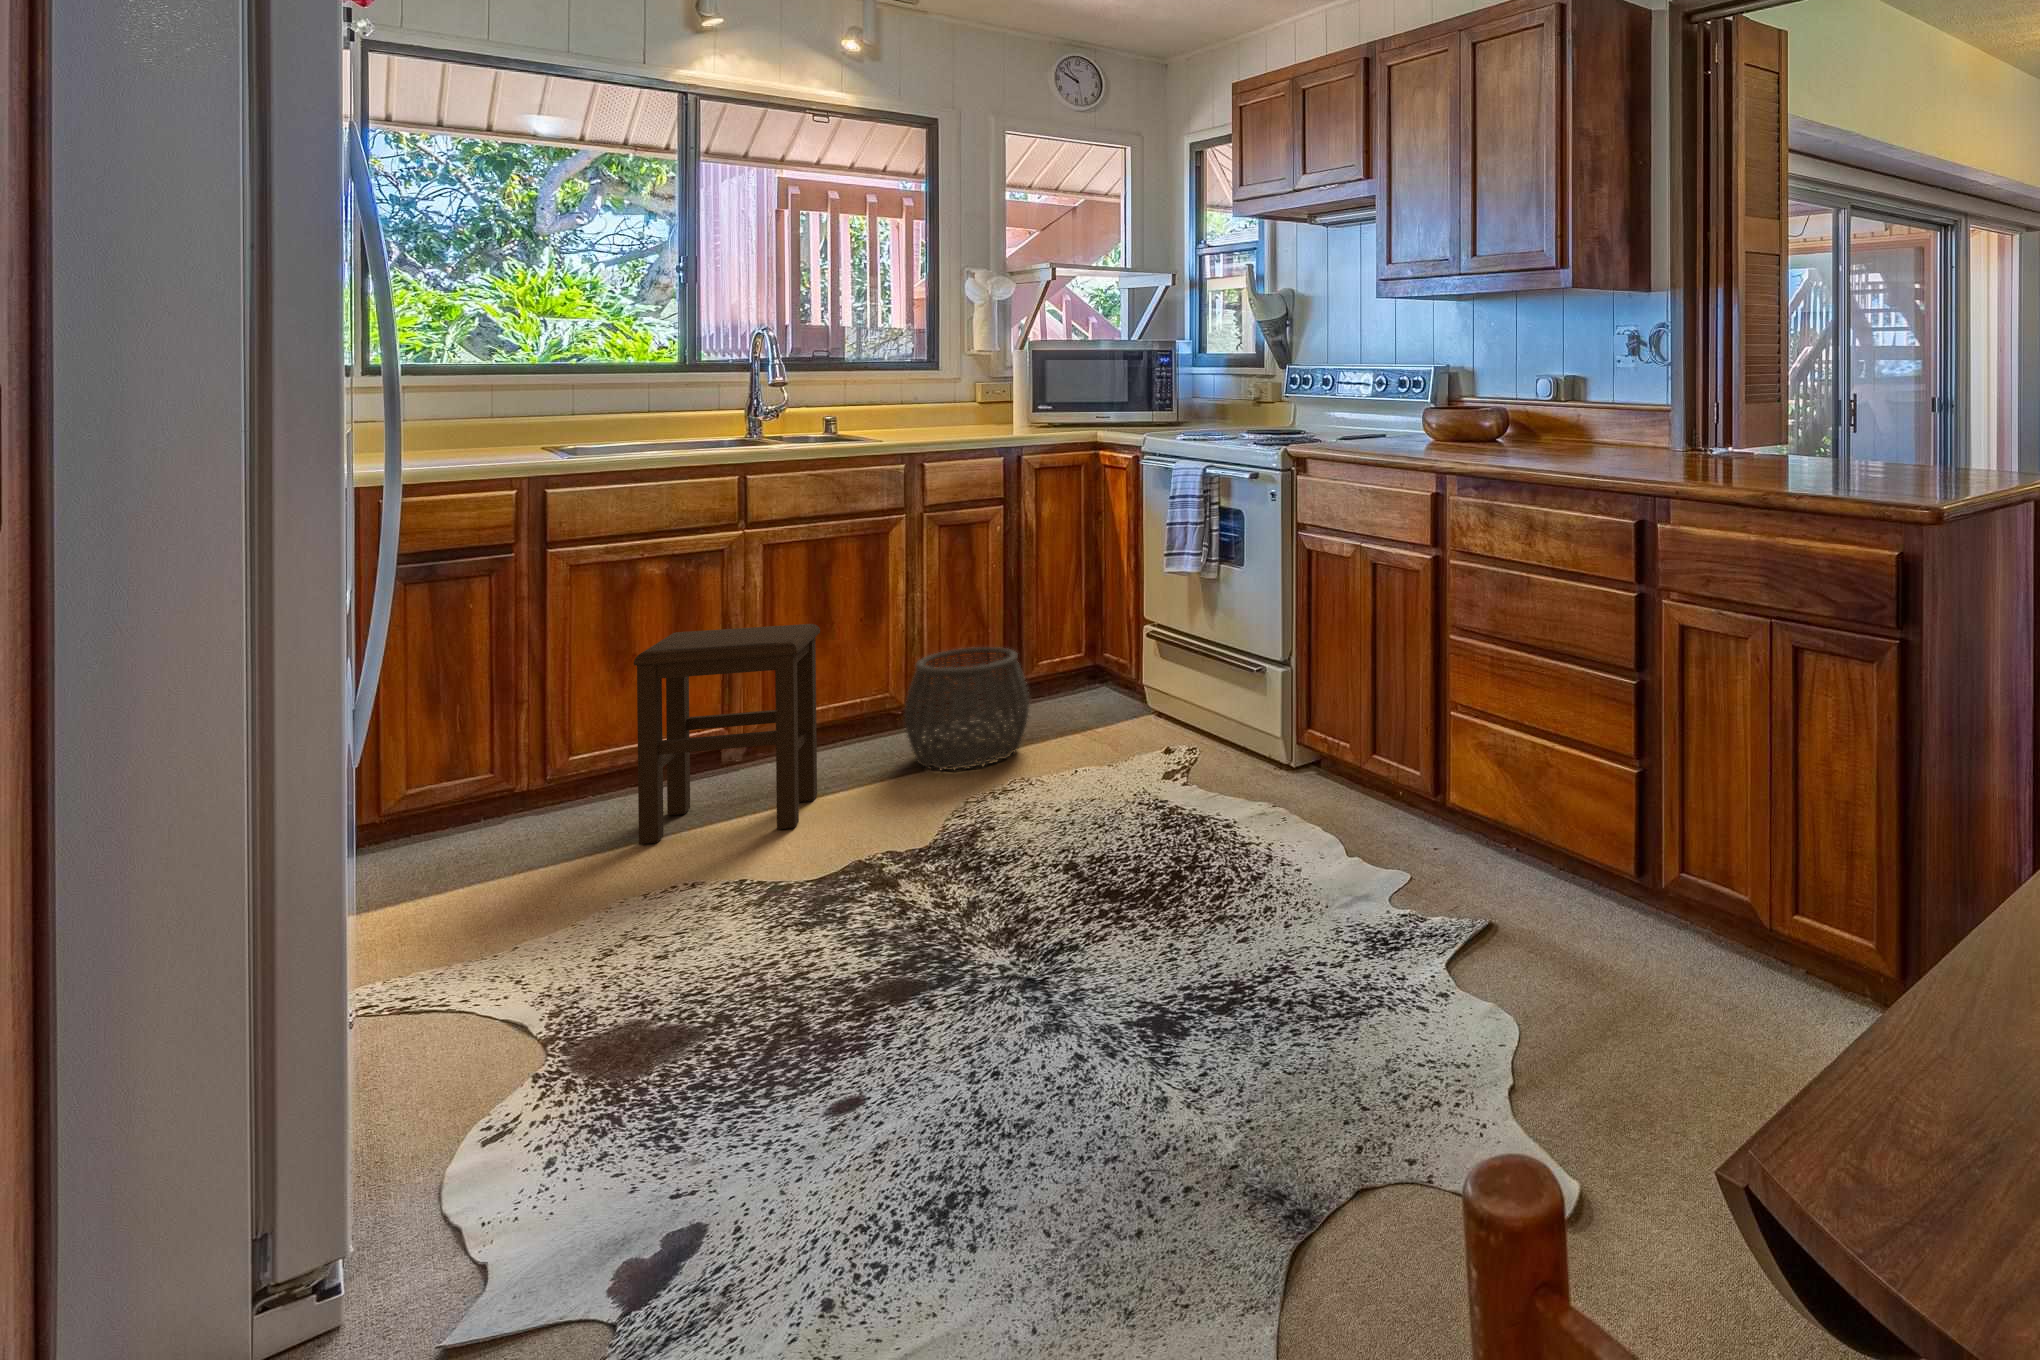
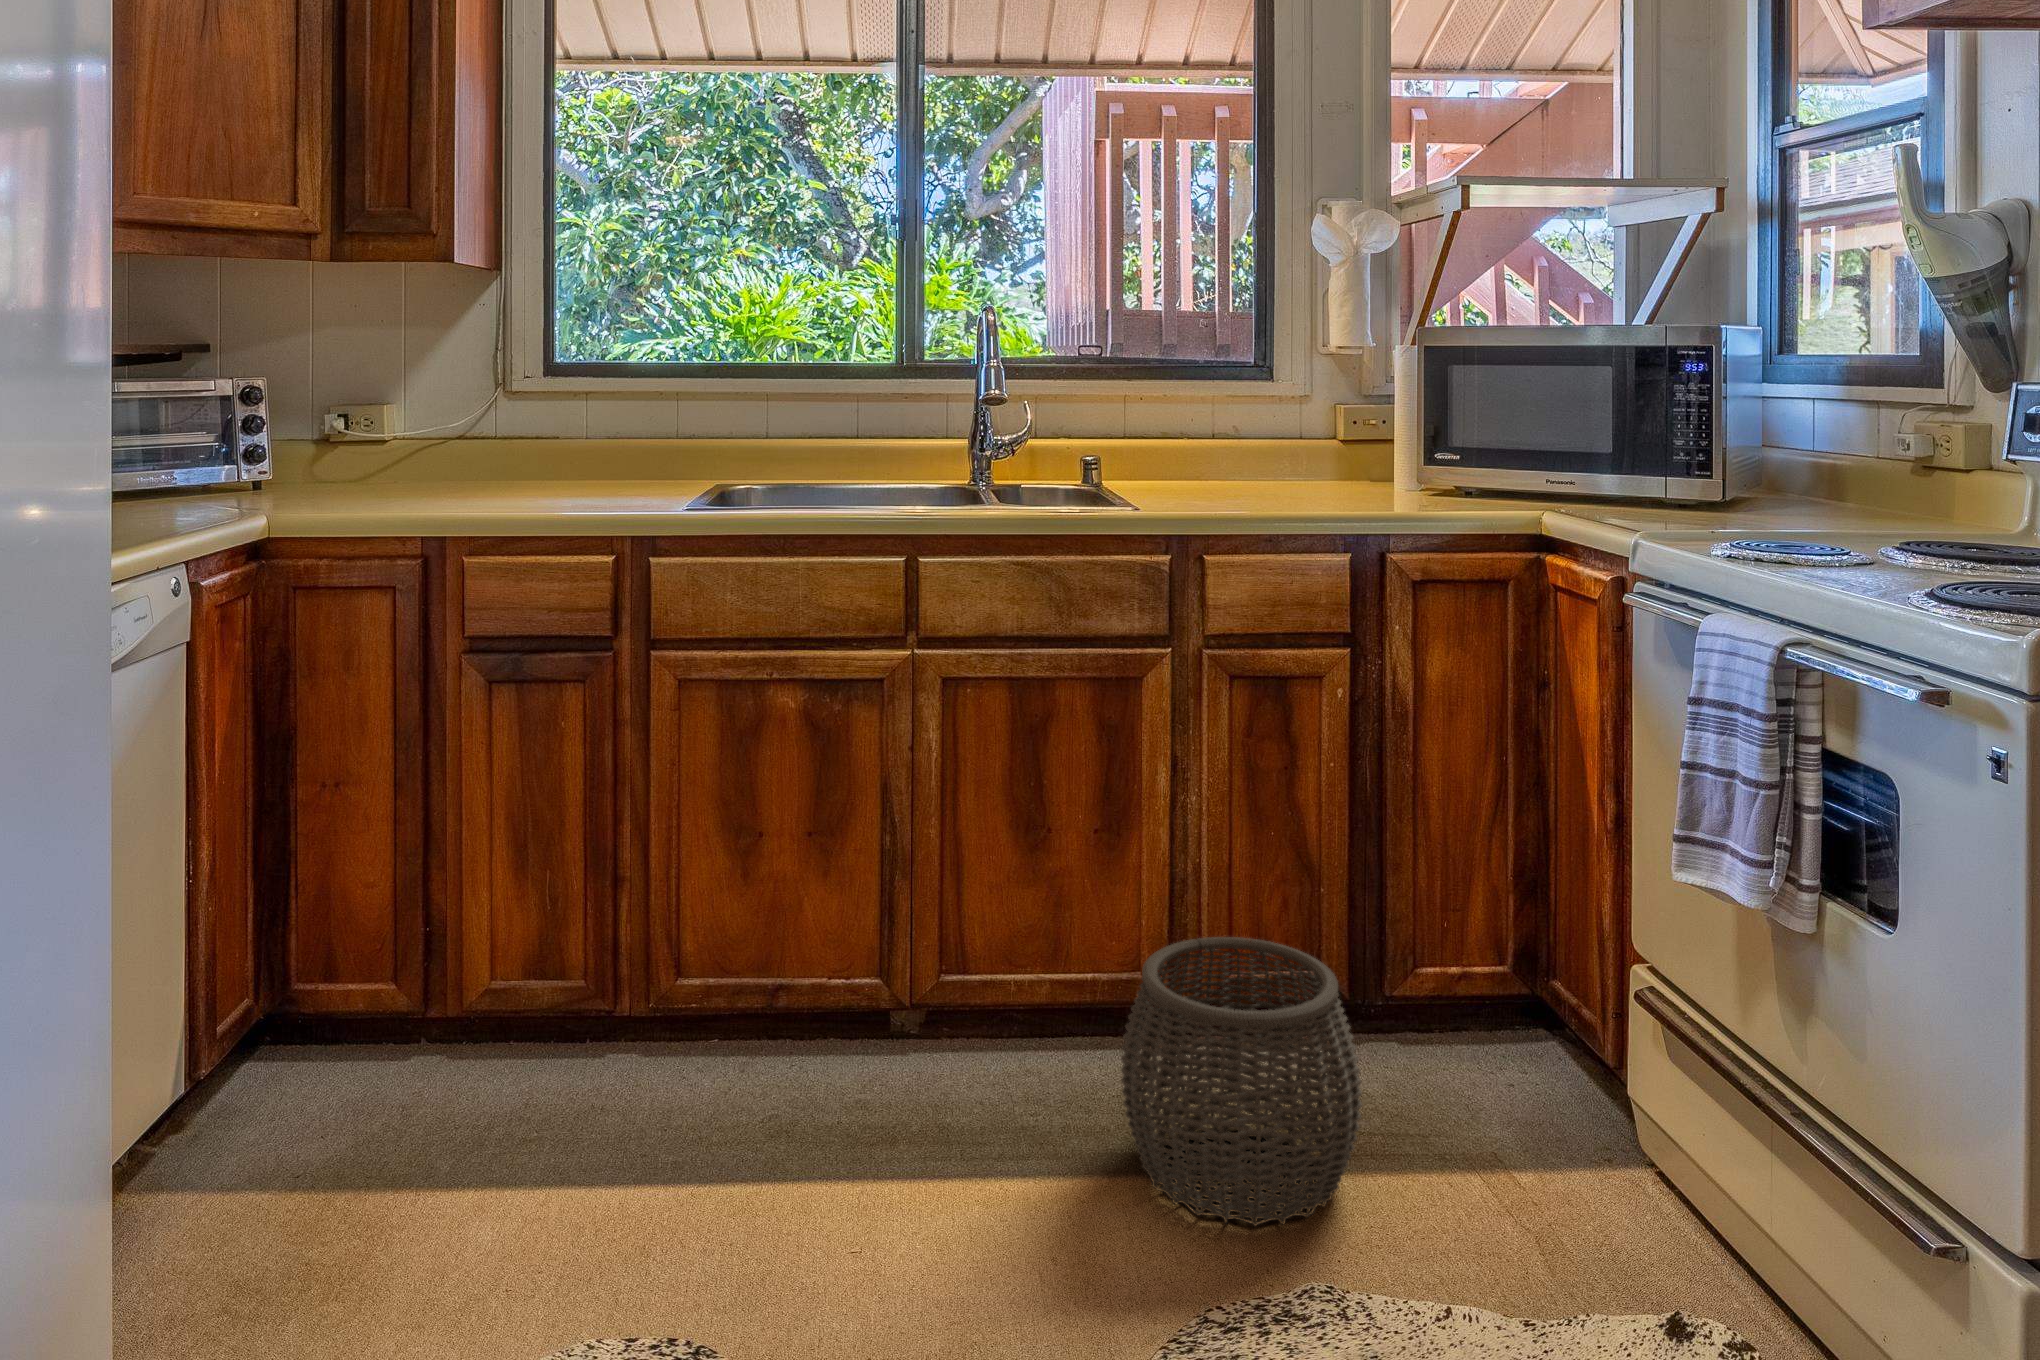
stool: present [634,624,820,844] -> none [652,834,962,1286]

